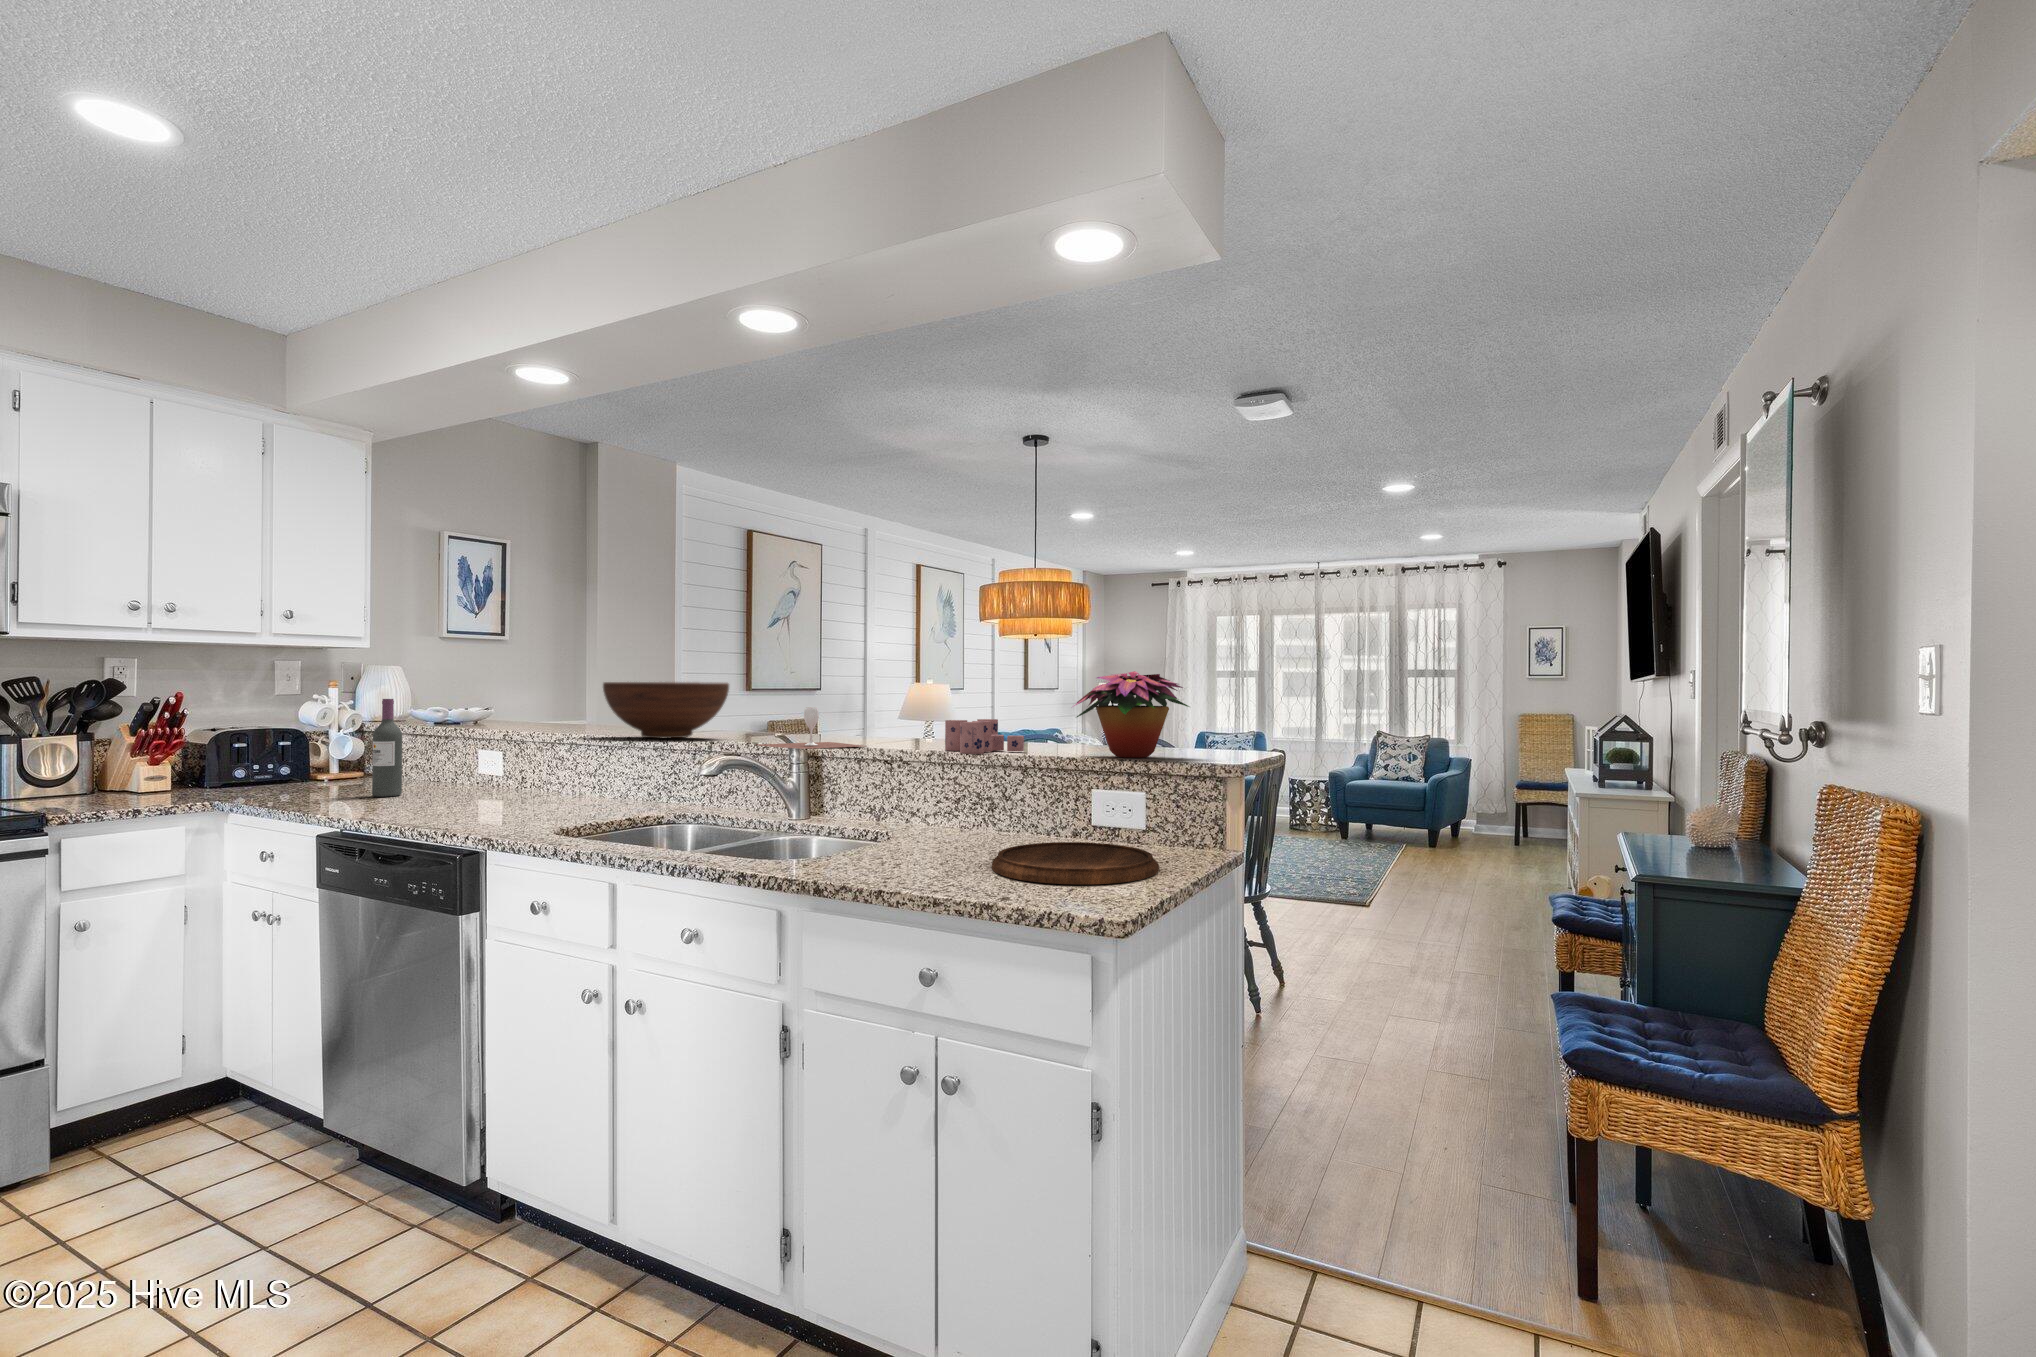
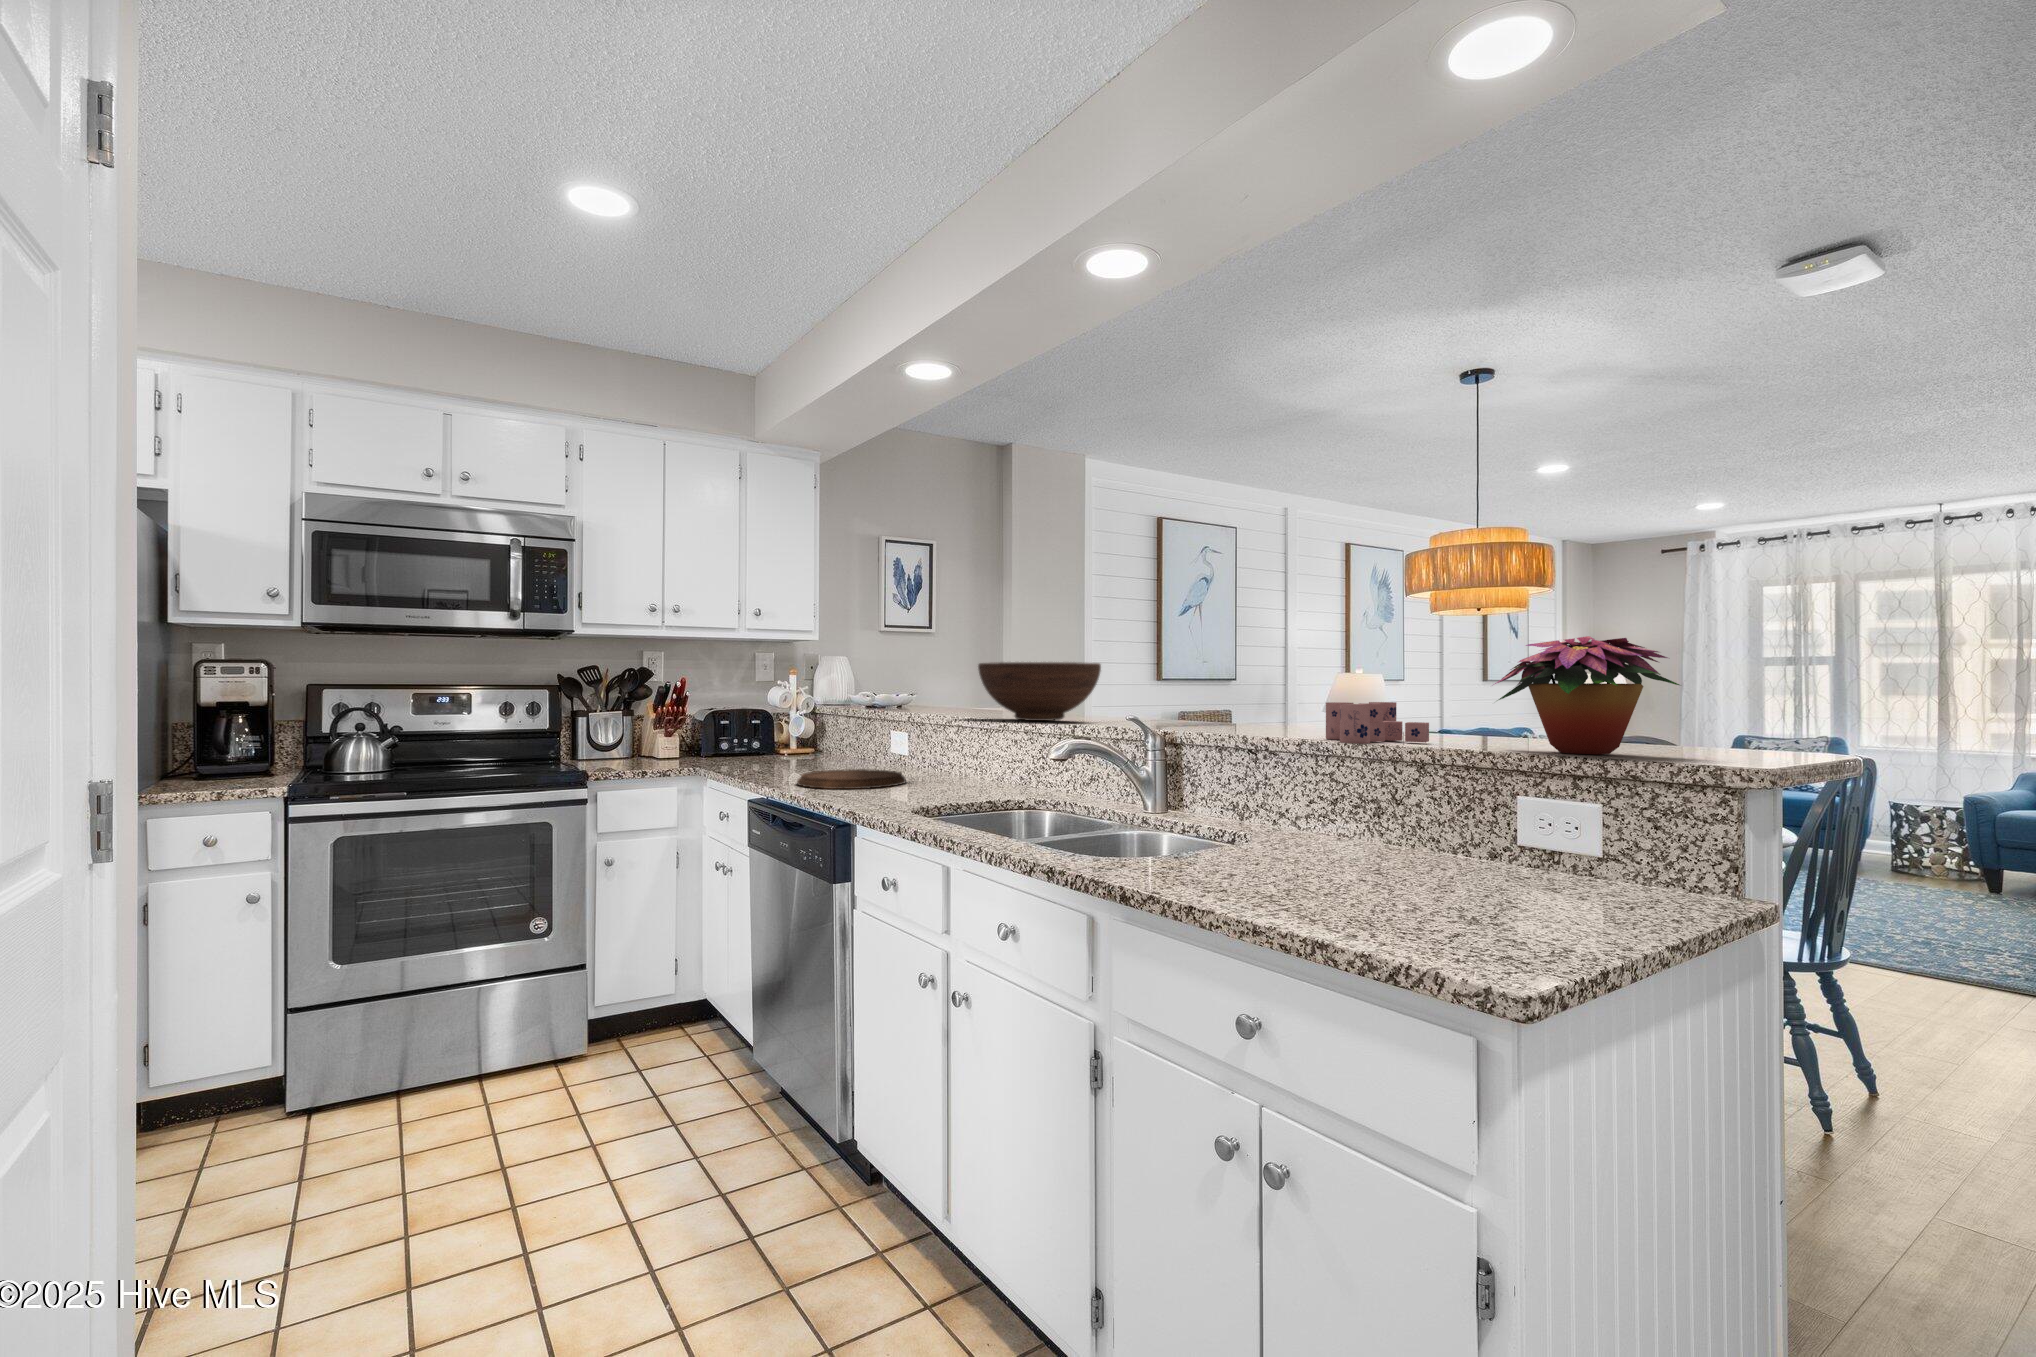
wine bottle: present [372,699,402,797] -> none [805,682,828,770]
wine glass: present [758,707,867,749] -> none [1112,687,1236,733]
cutting board: present [992,842,1159,885] -> present [797,769,906,789]

